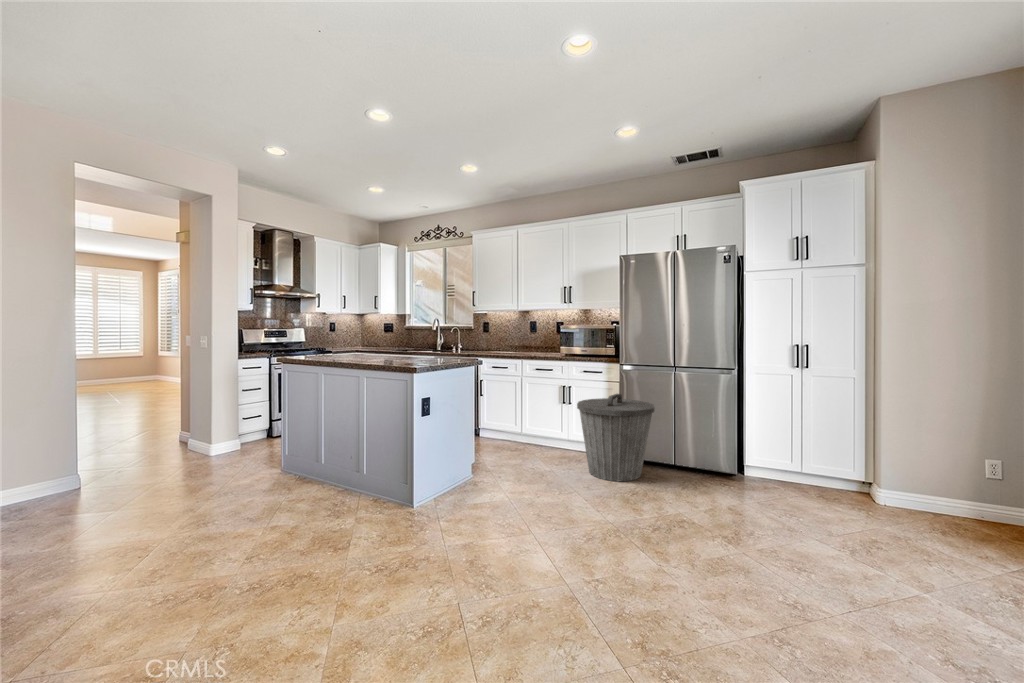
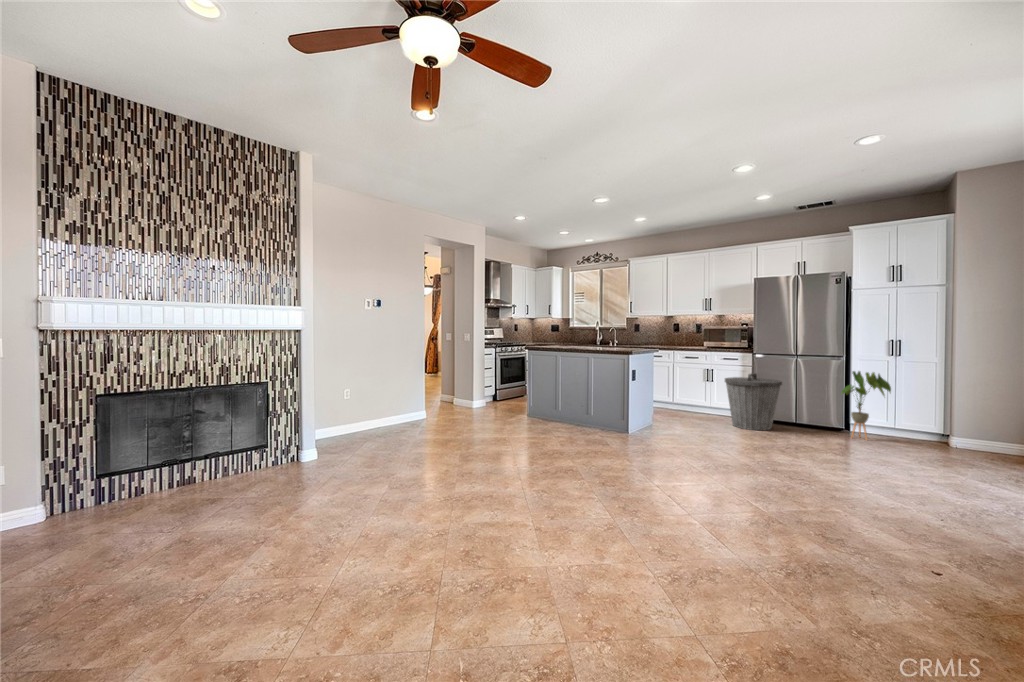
house plant: none [731,391,801,494] -> present [842,371,891,439]

